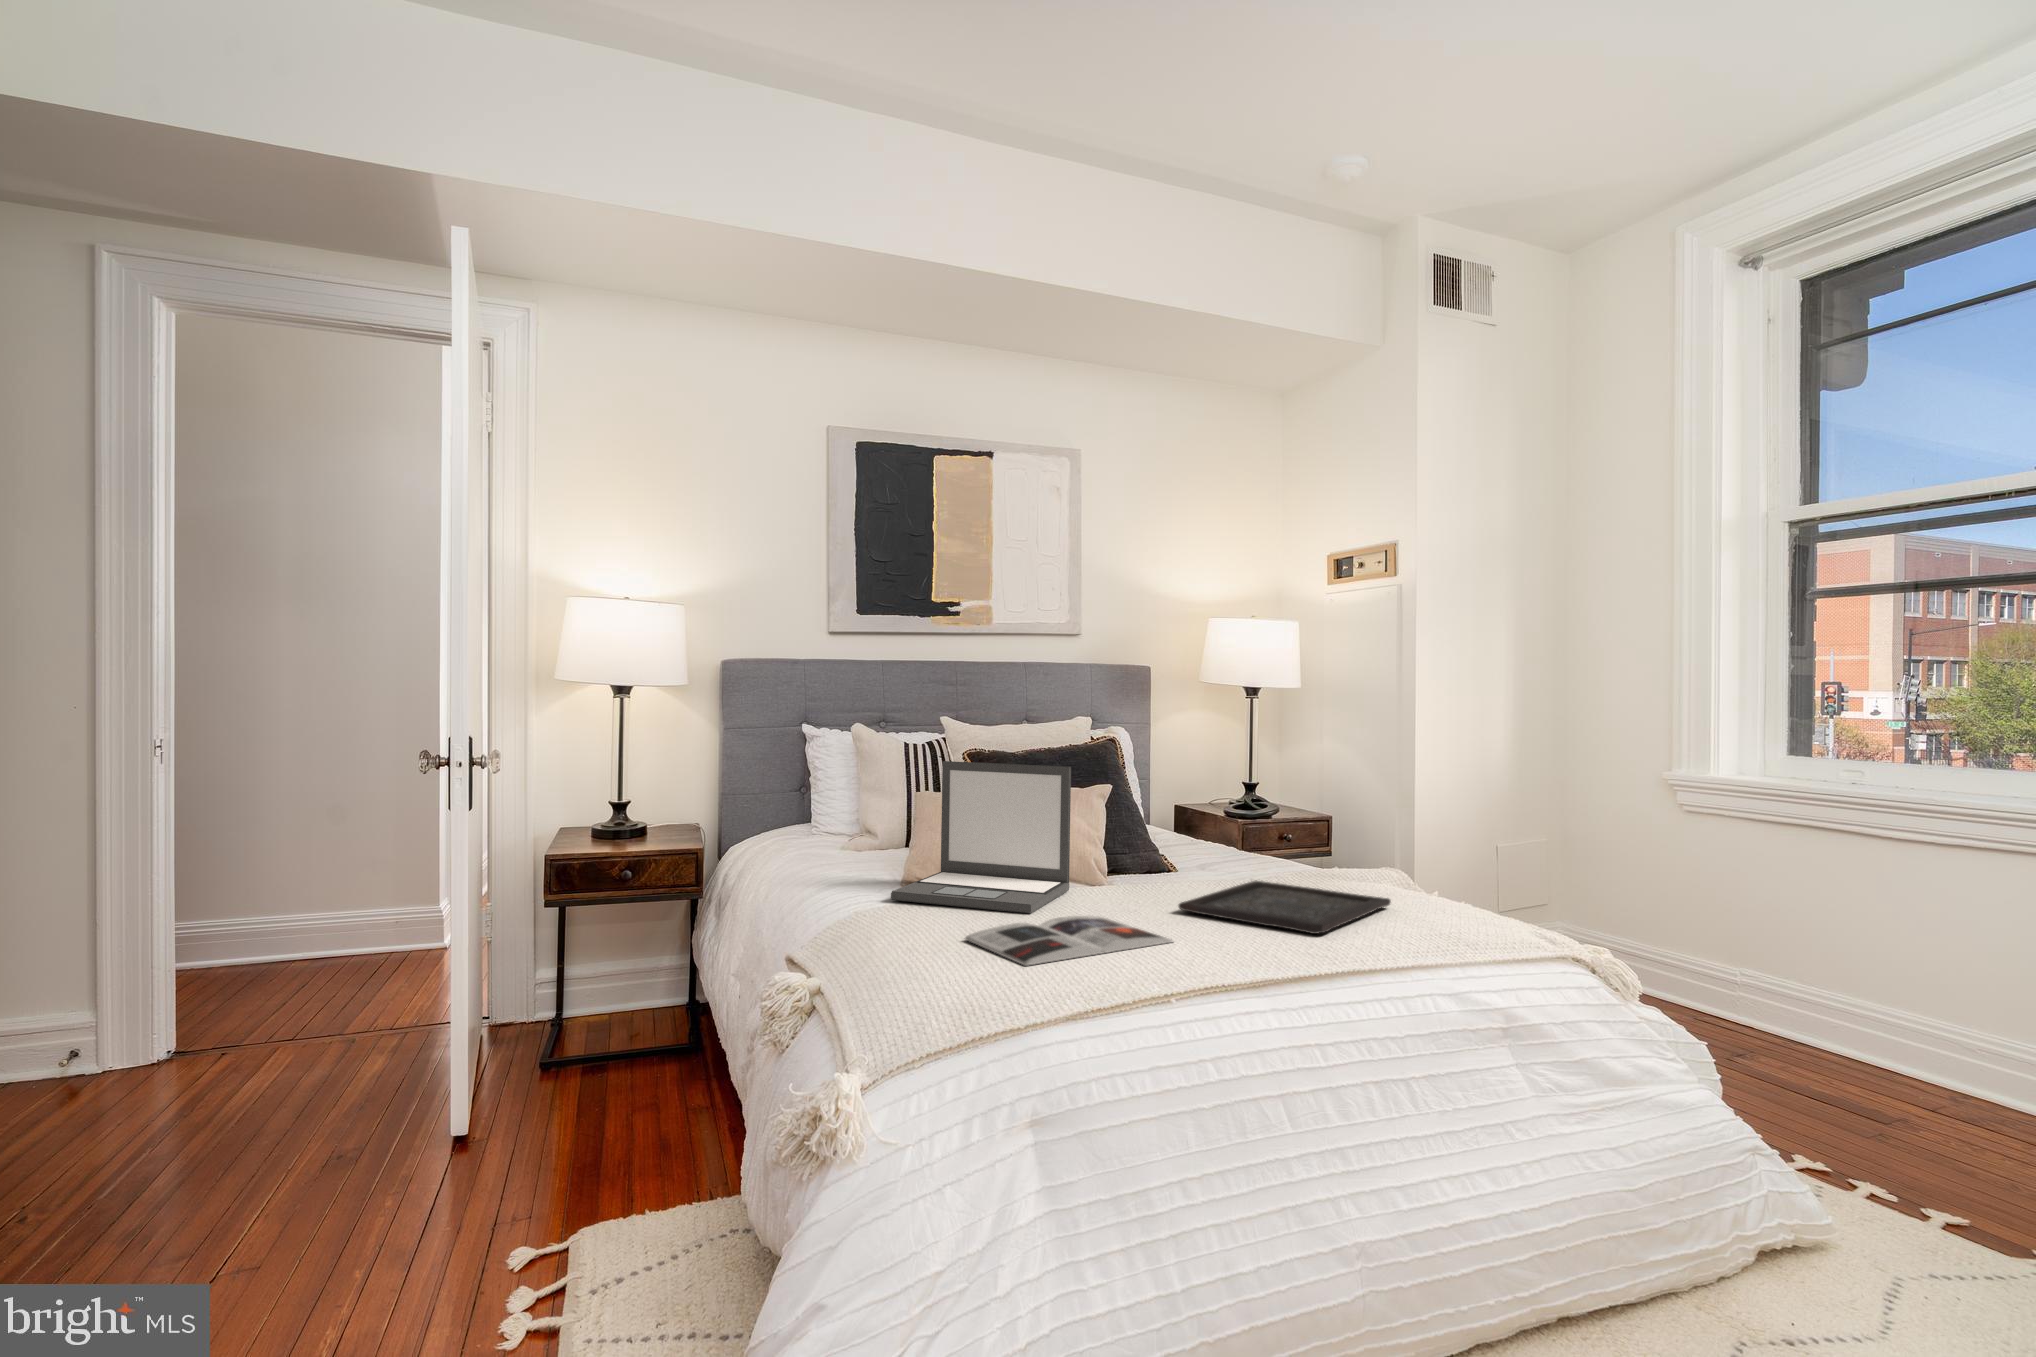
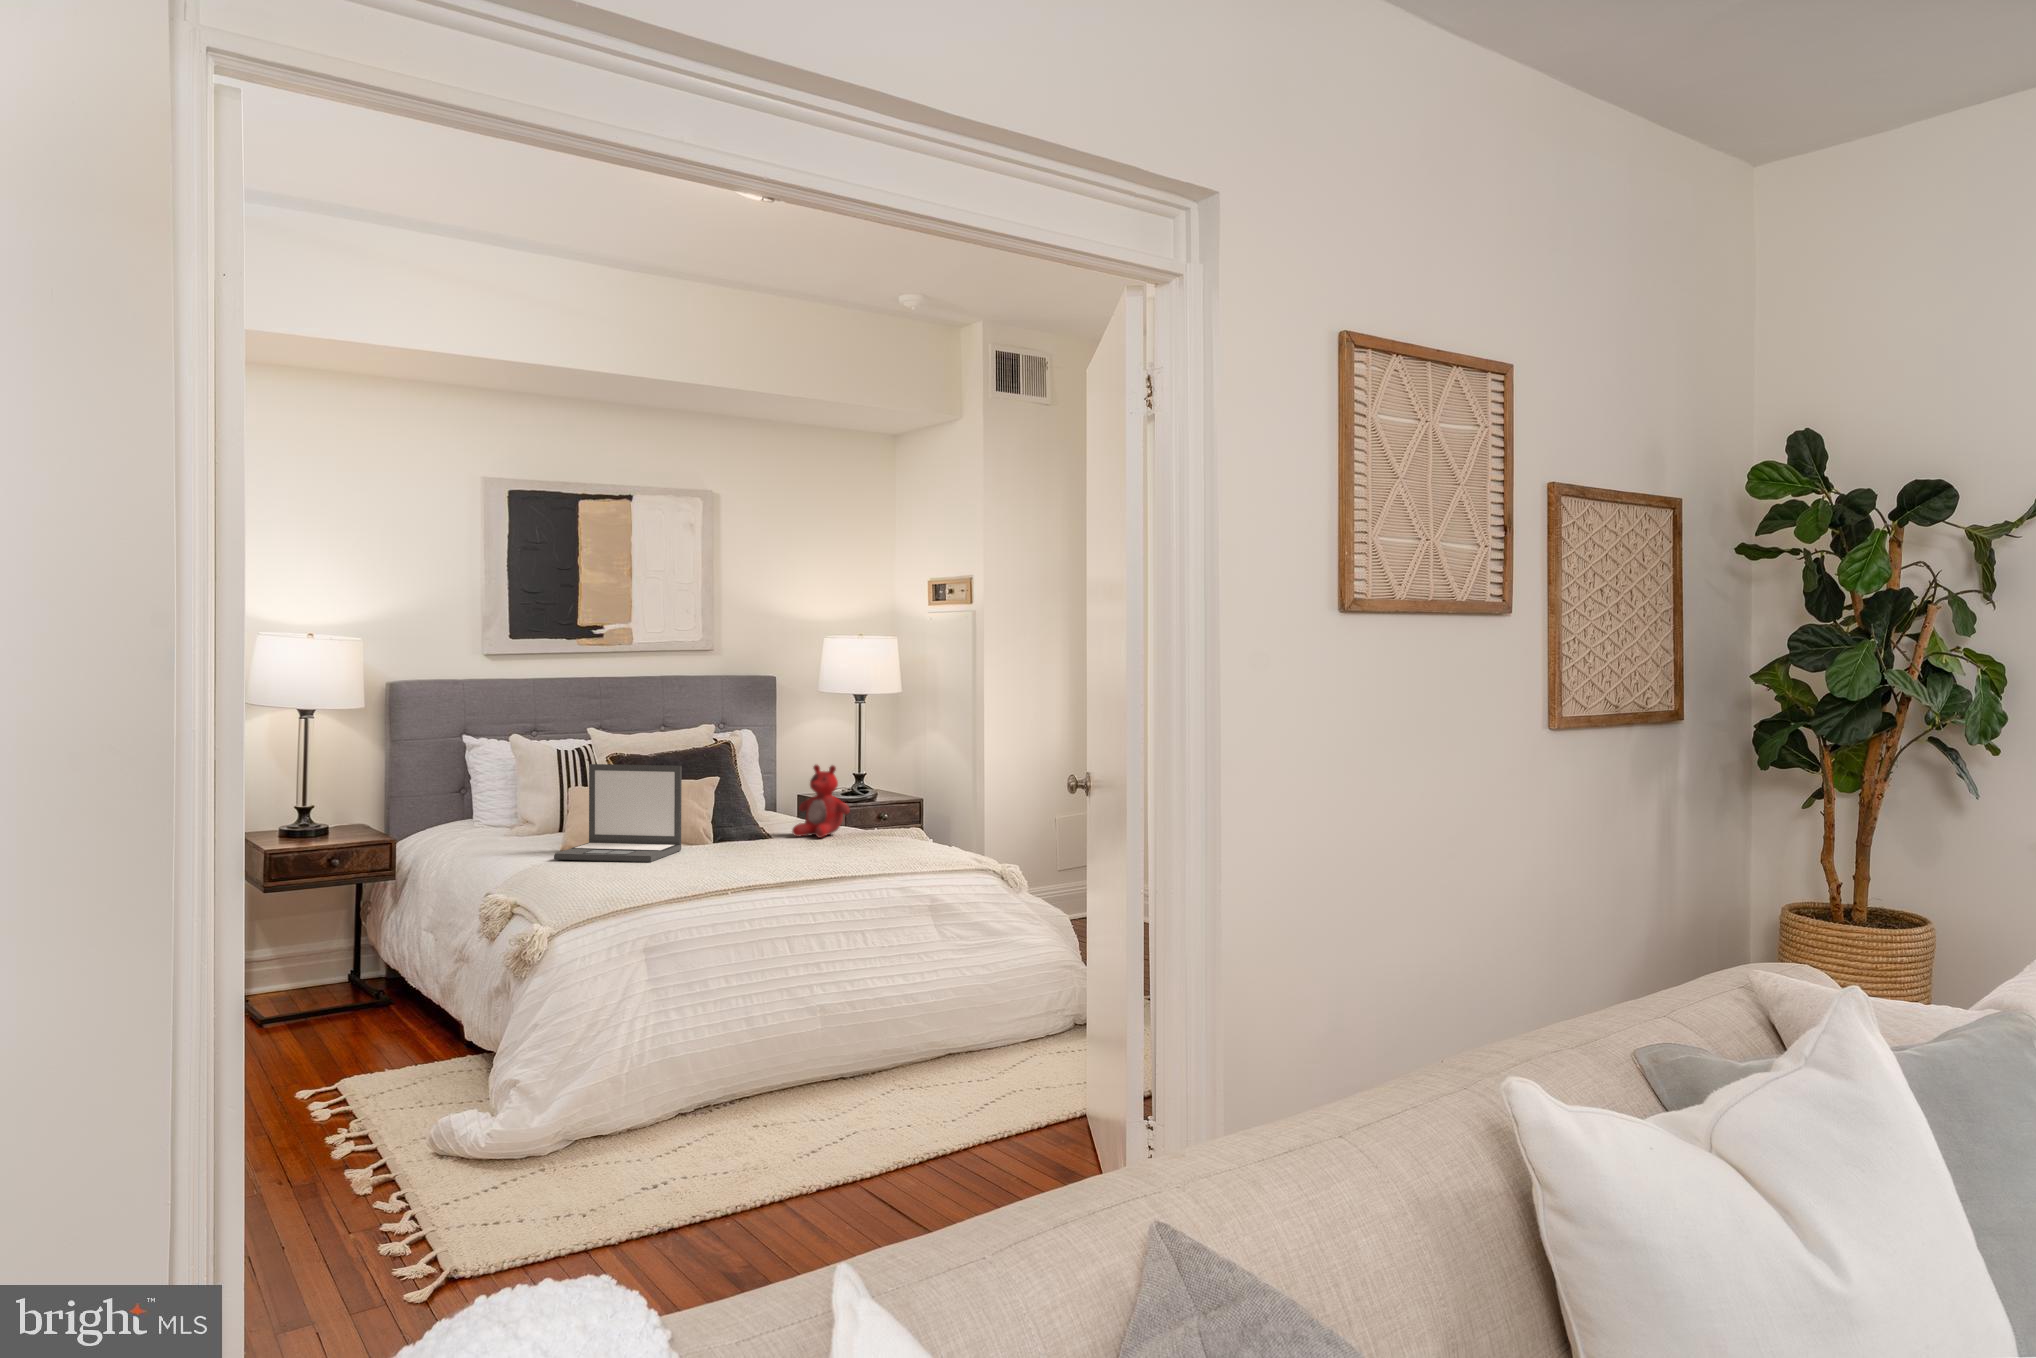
stuffed bear: none [1215,770,1298,876] -> present [792,765,850,838]
tray: present [1179,881,1391,934] -> none [749,839,890,863]
magazine: present [965,916,1173,966] -> none [605,860,737,882]

